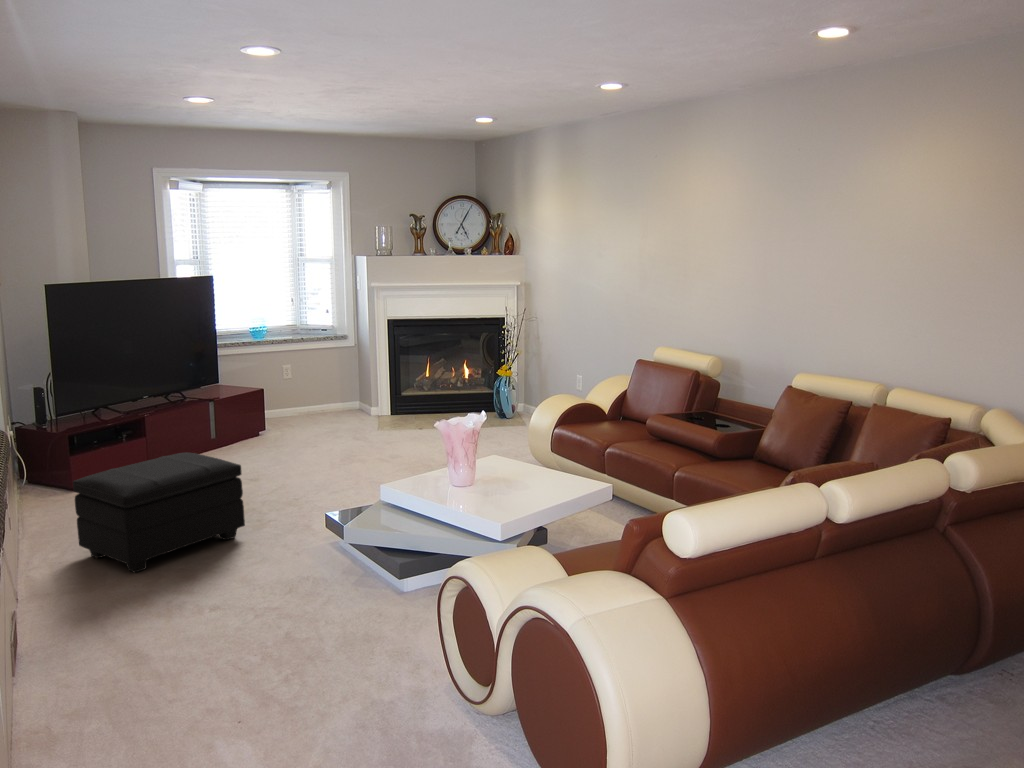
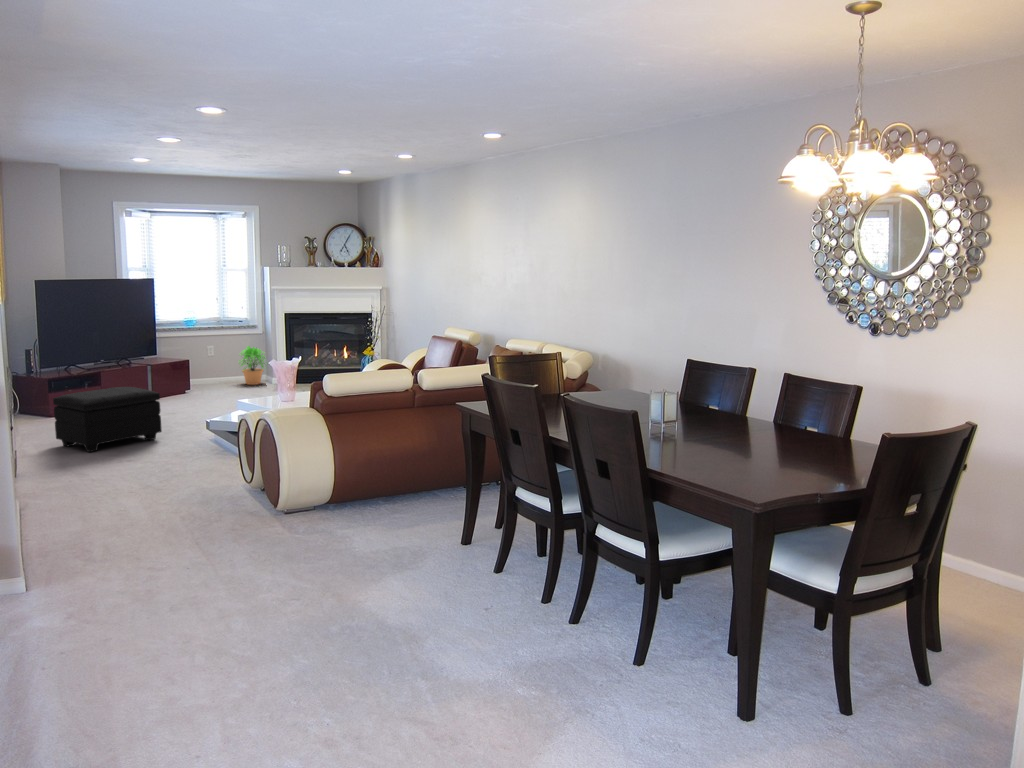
potted plant: none [324,364,367,417] -> present [241,346,265,385]

